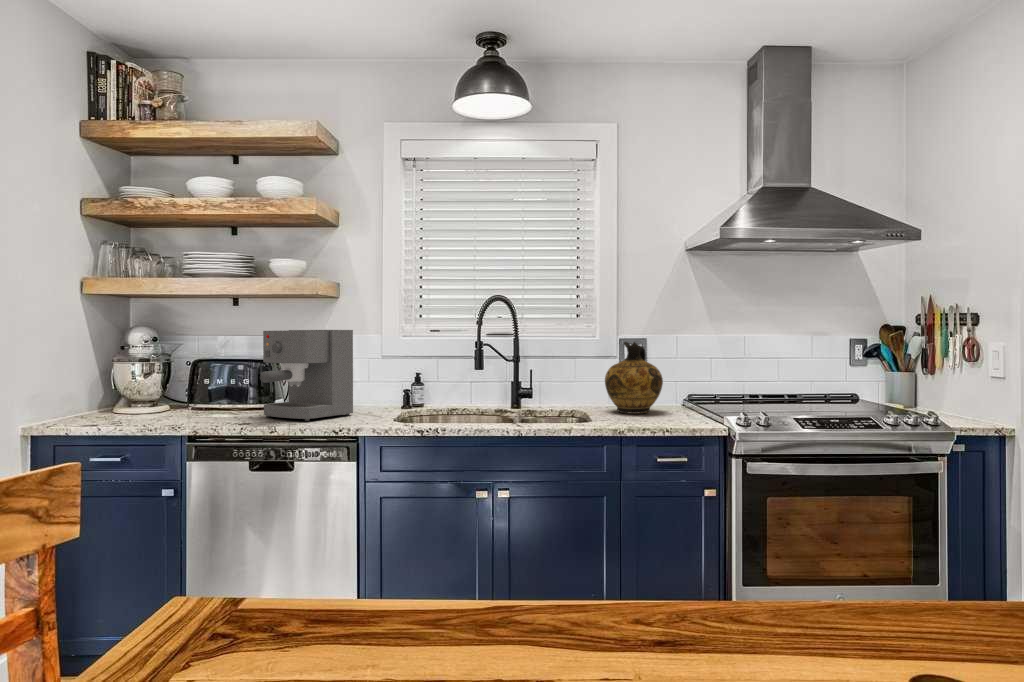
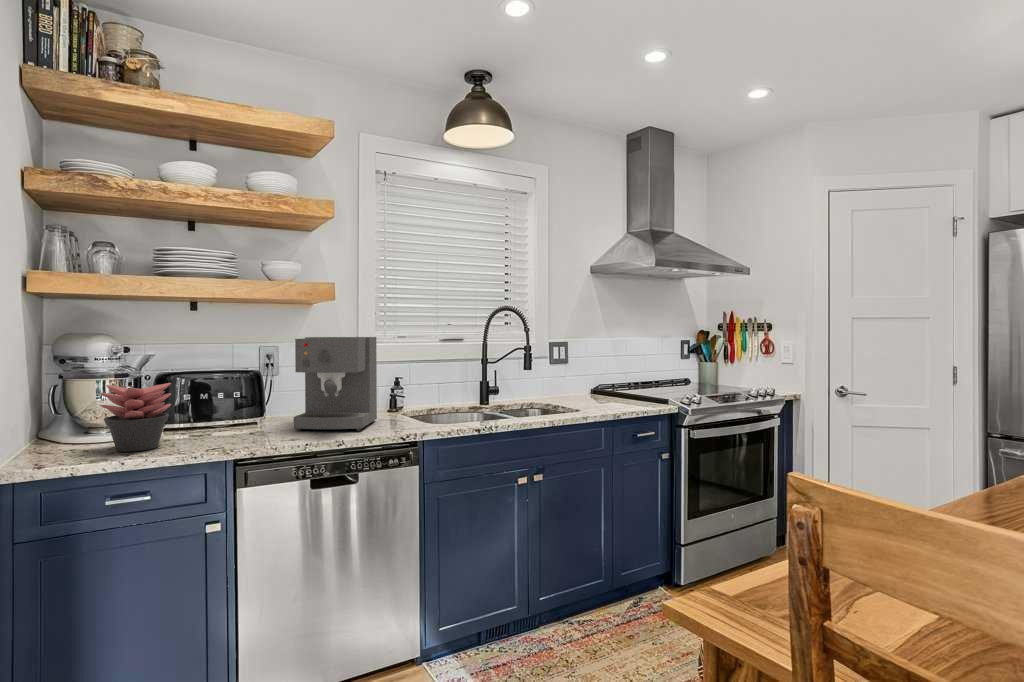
ceramic jug: present [605,342,663,414] -> none [558,345,603,402]
succulent plant: none [99,367,159,421] -> present [100,383,171,452]

